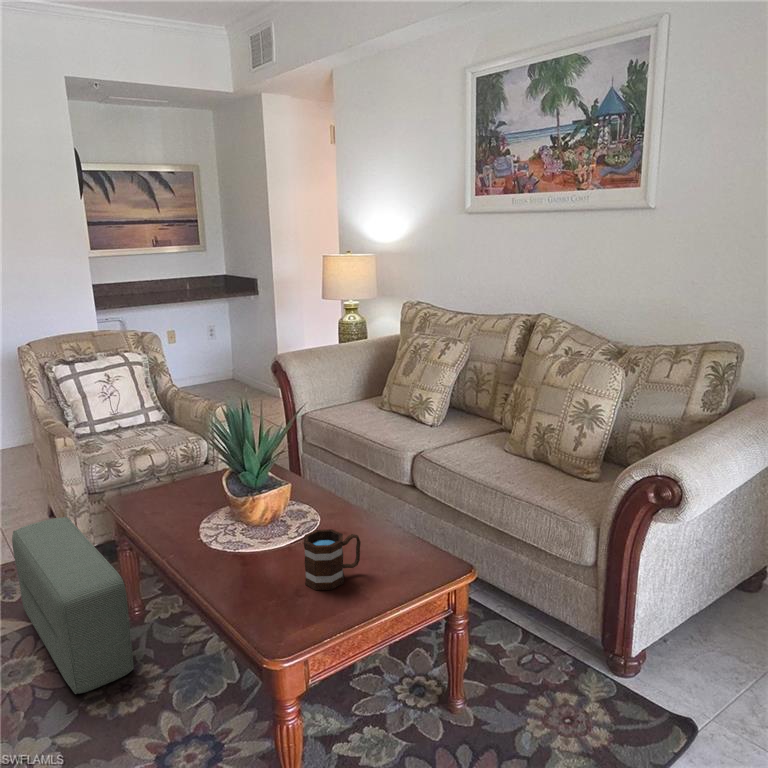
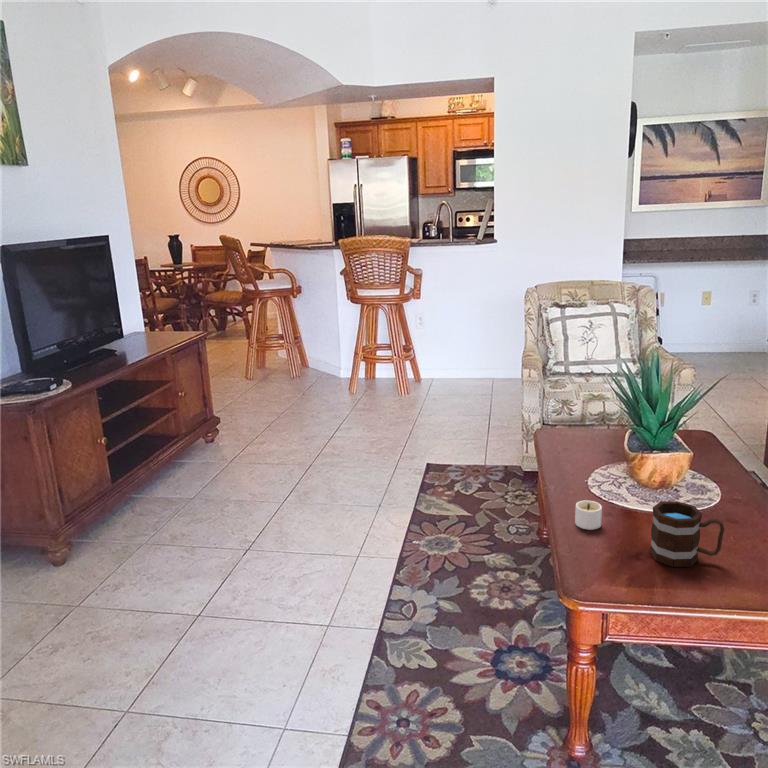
pouf: present [12,517,134,694] -> none [465,434,522,578]
candle: none [223,556,259,587] -> present [575,500,602,530]

